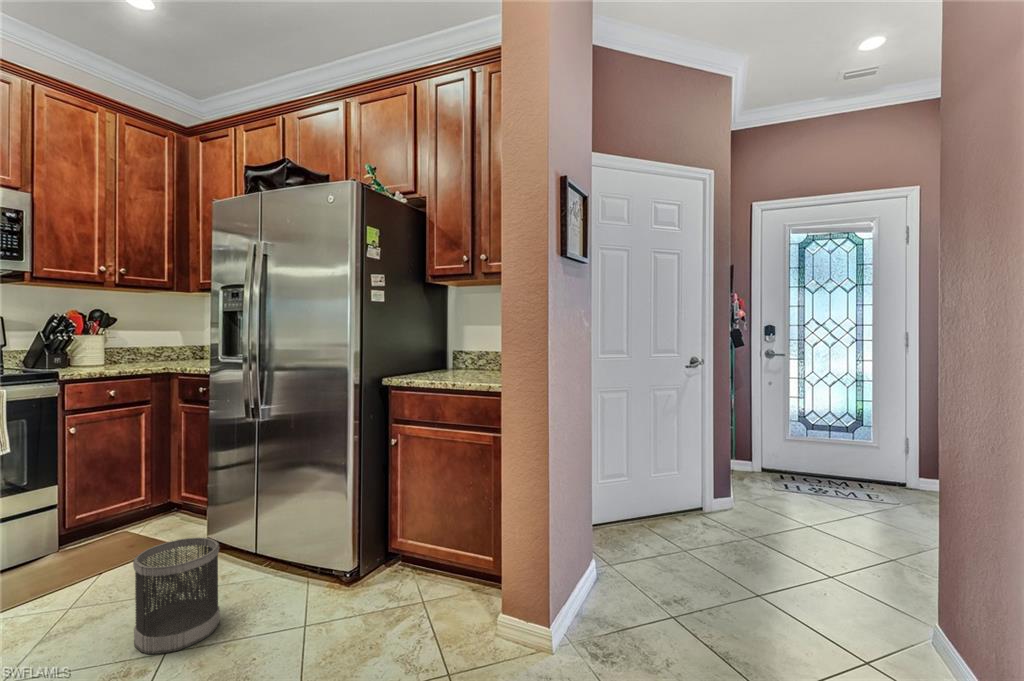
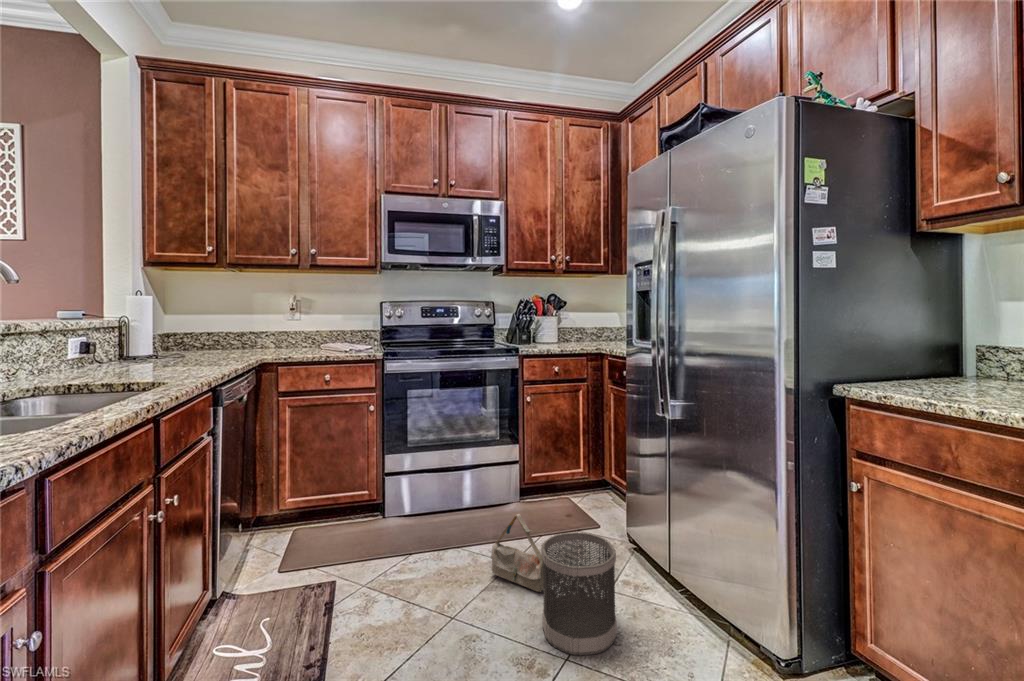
bag: none [43,546,128,629] -> present [491,514,543,592]

